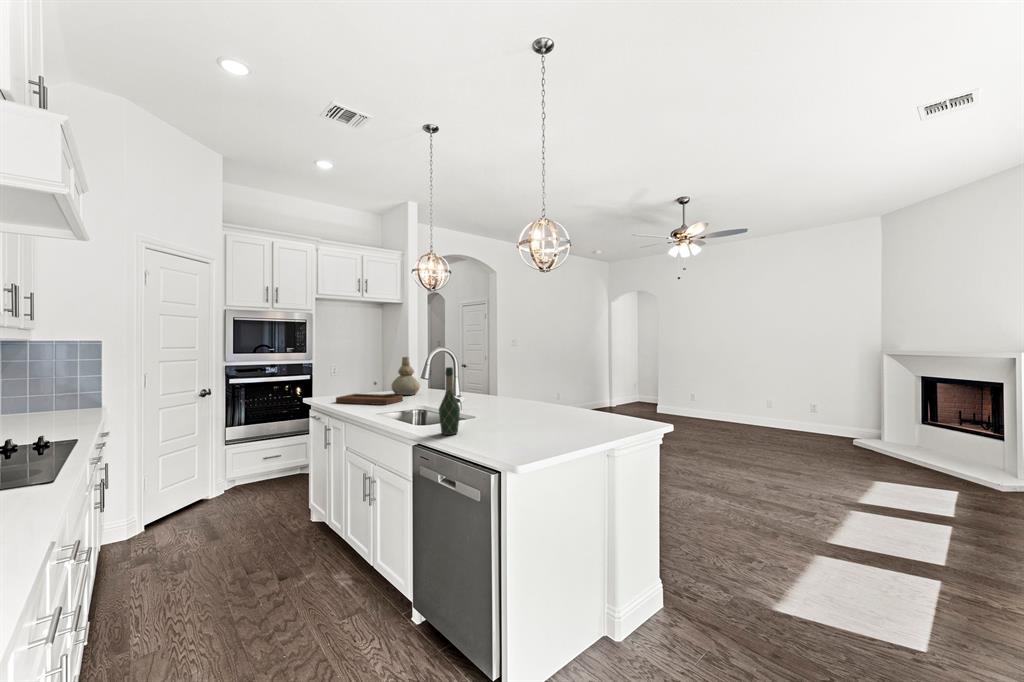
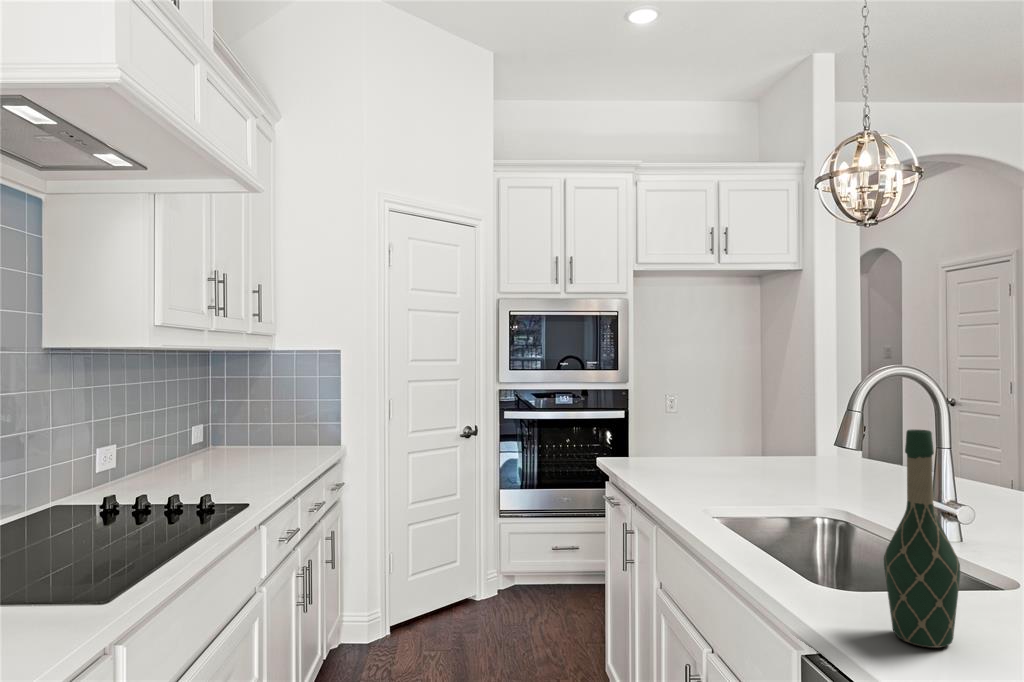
vase: present [392,357,420,395] -> none [770,383,836,471]
tray: present [336,382,403,405] -> none [650,437,793,494]

